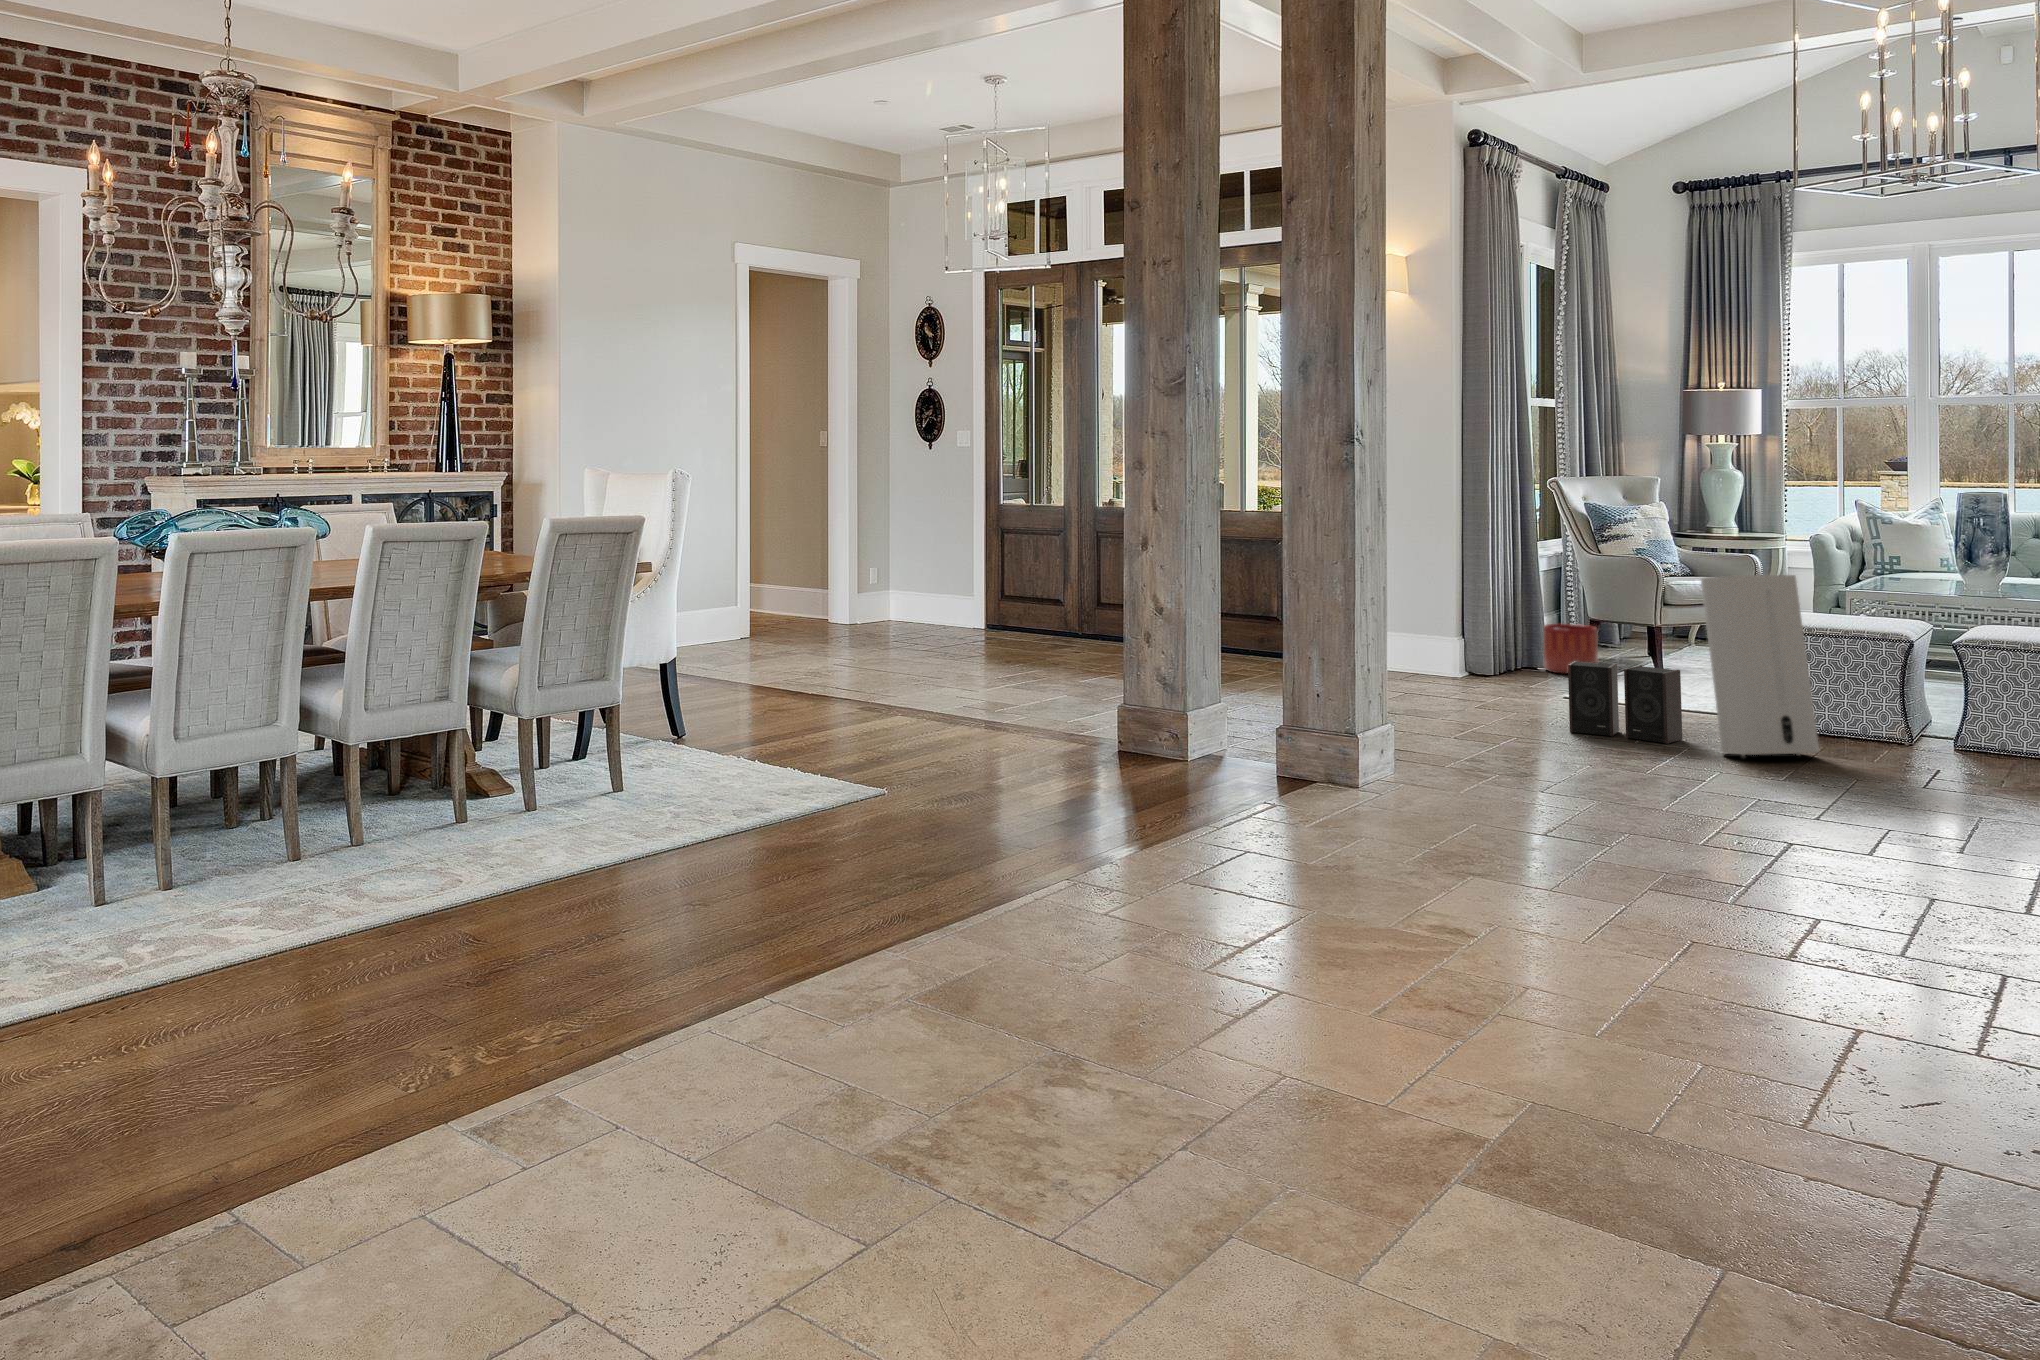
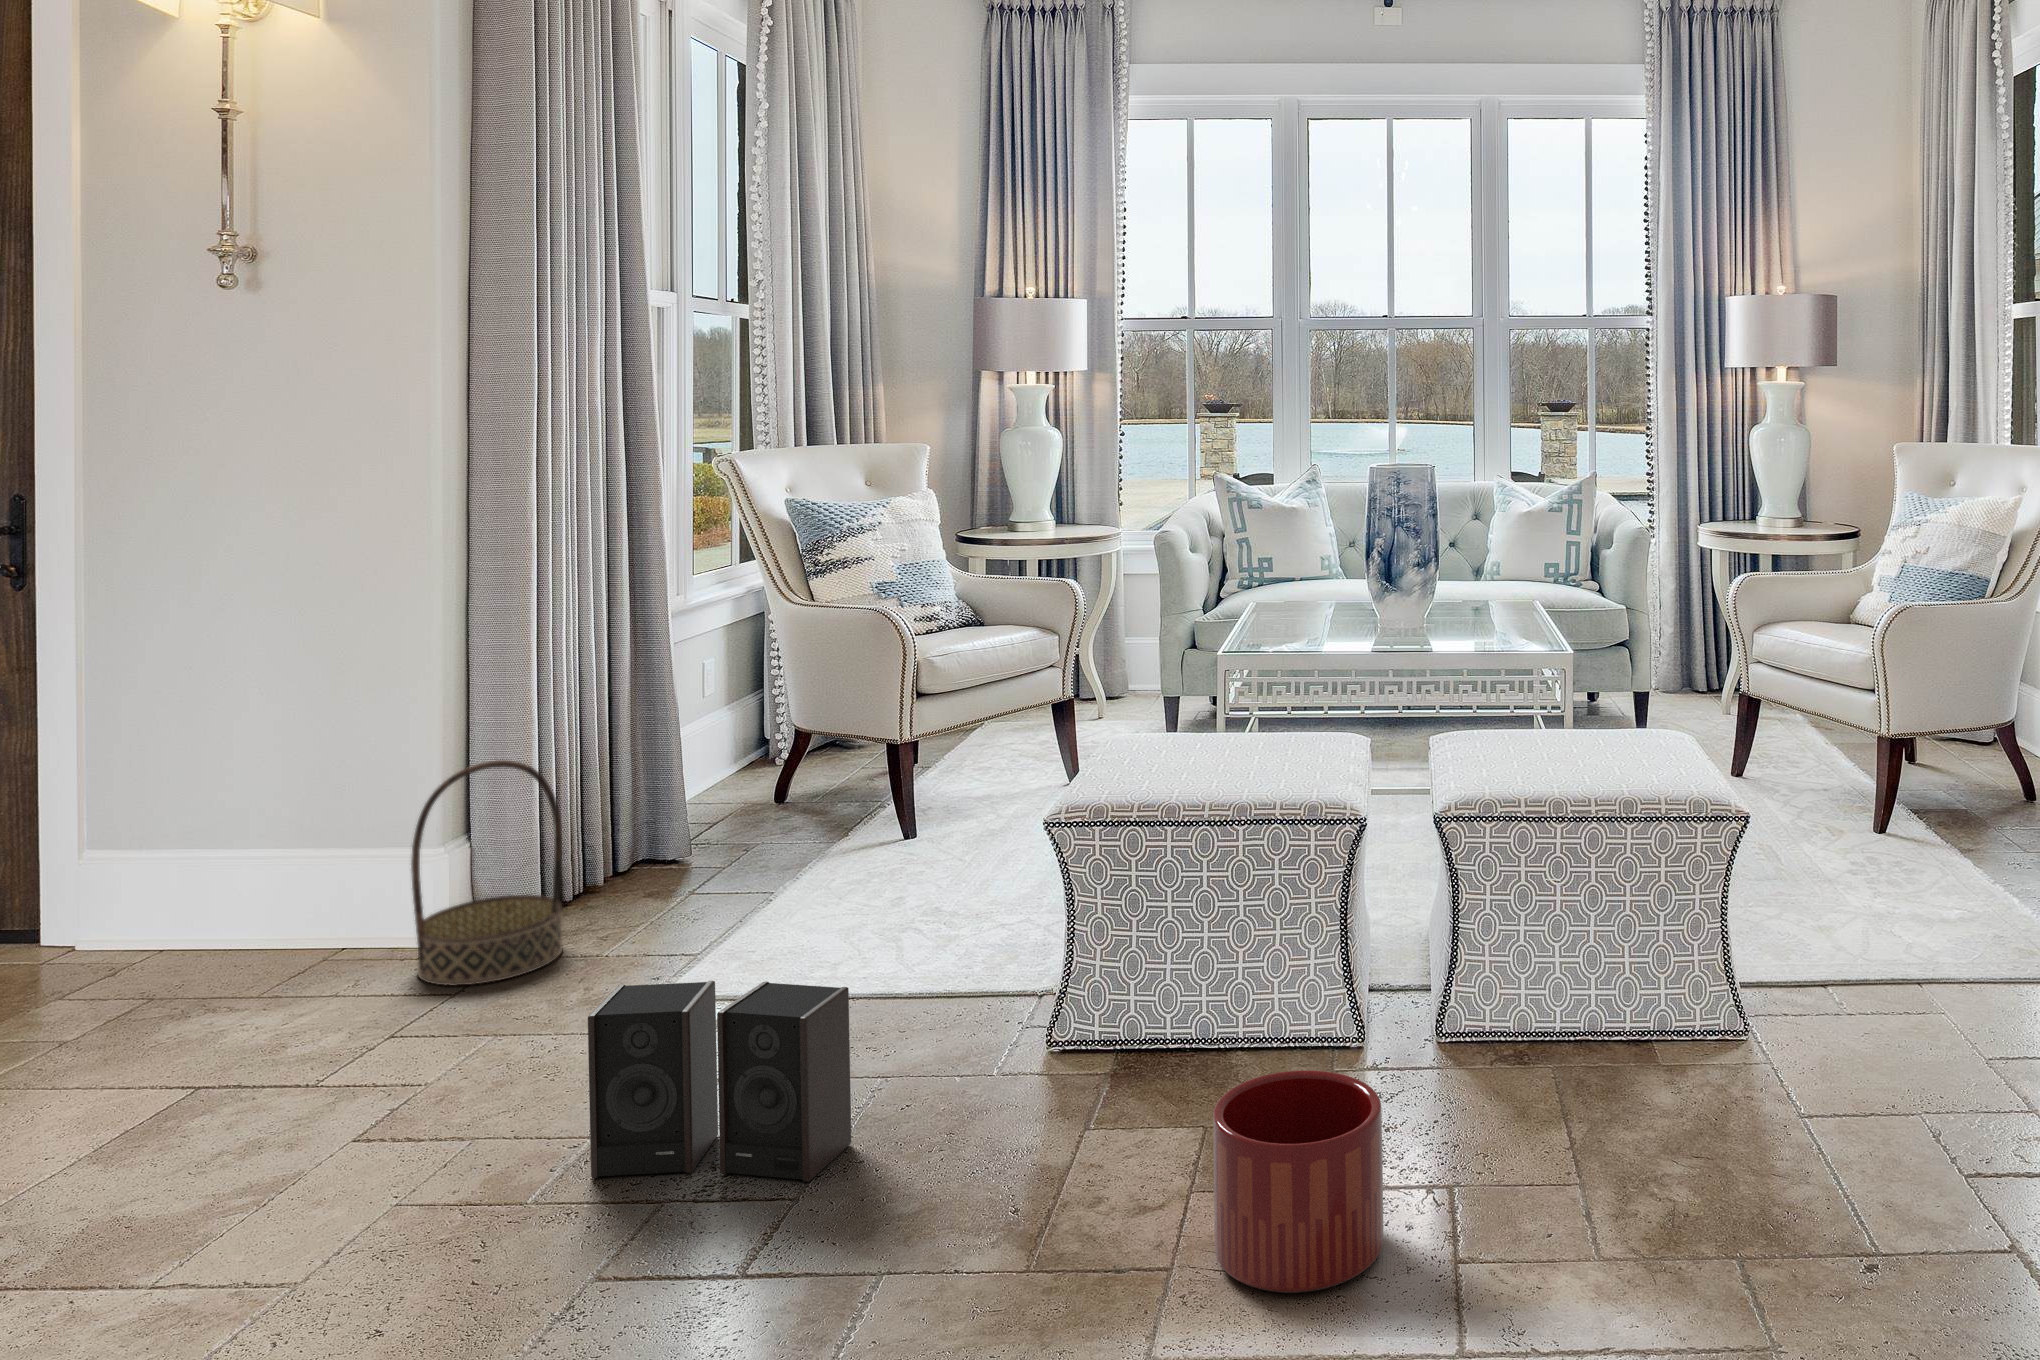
air purifier: present [1701,575,1819,757] -> none [882,757,1125,1224]
basket: none [1446,592,1509,690] -> present [411,760,563,986]
planter: present [1543,624,1598,674] -> present [1213,1070,1383,1293]

